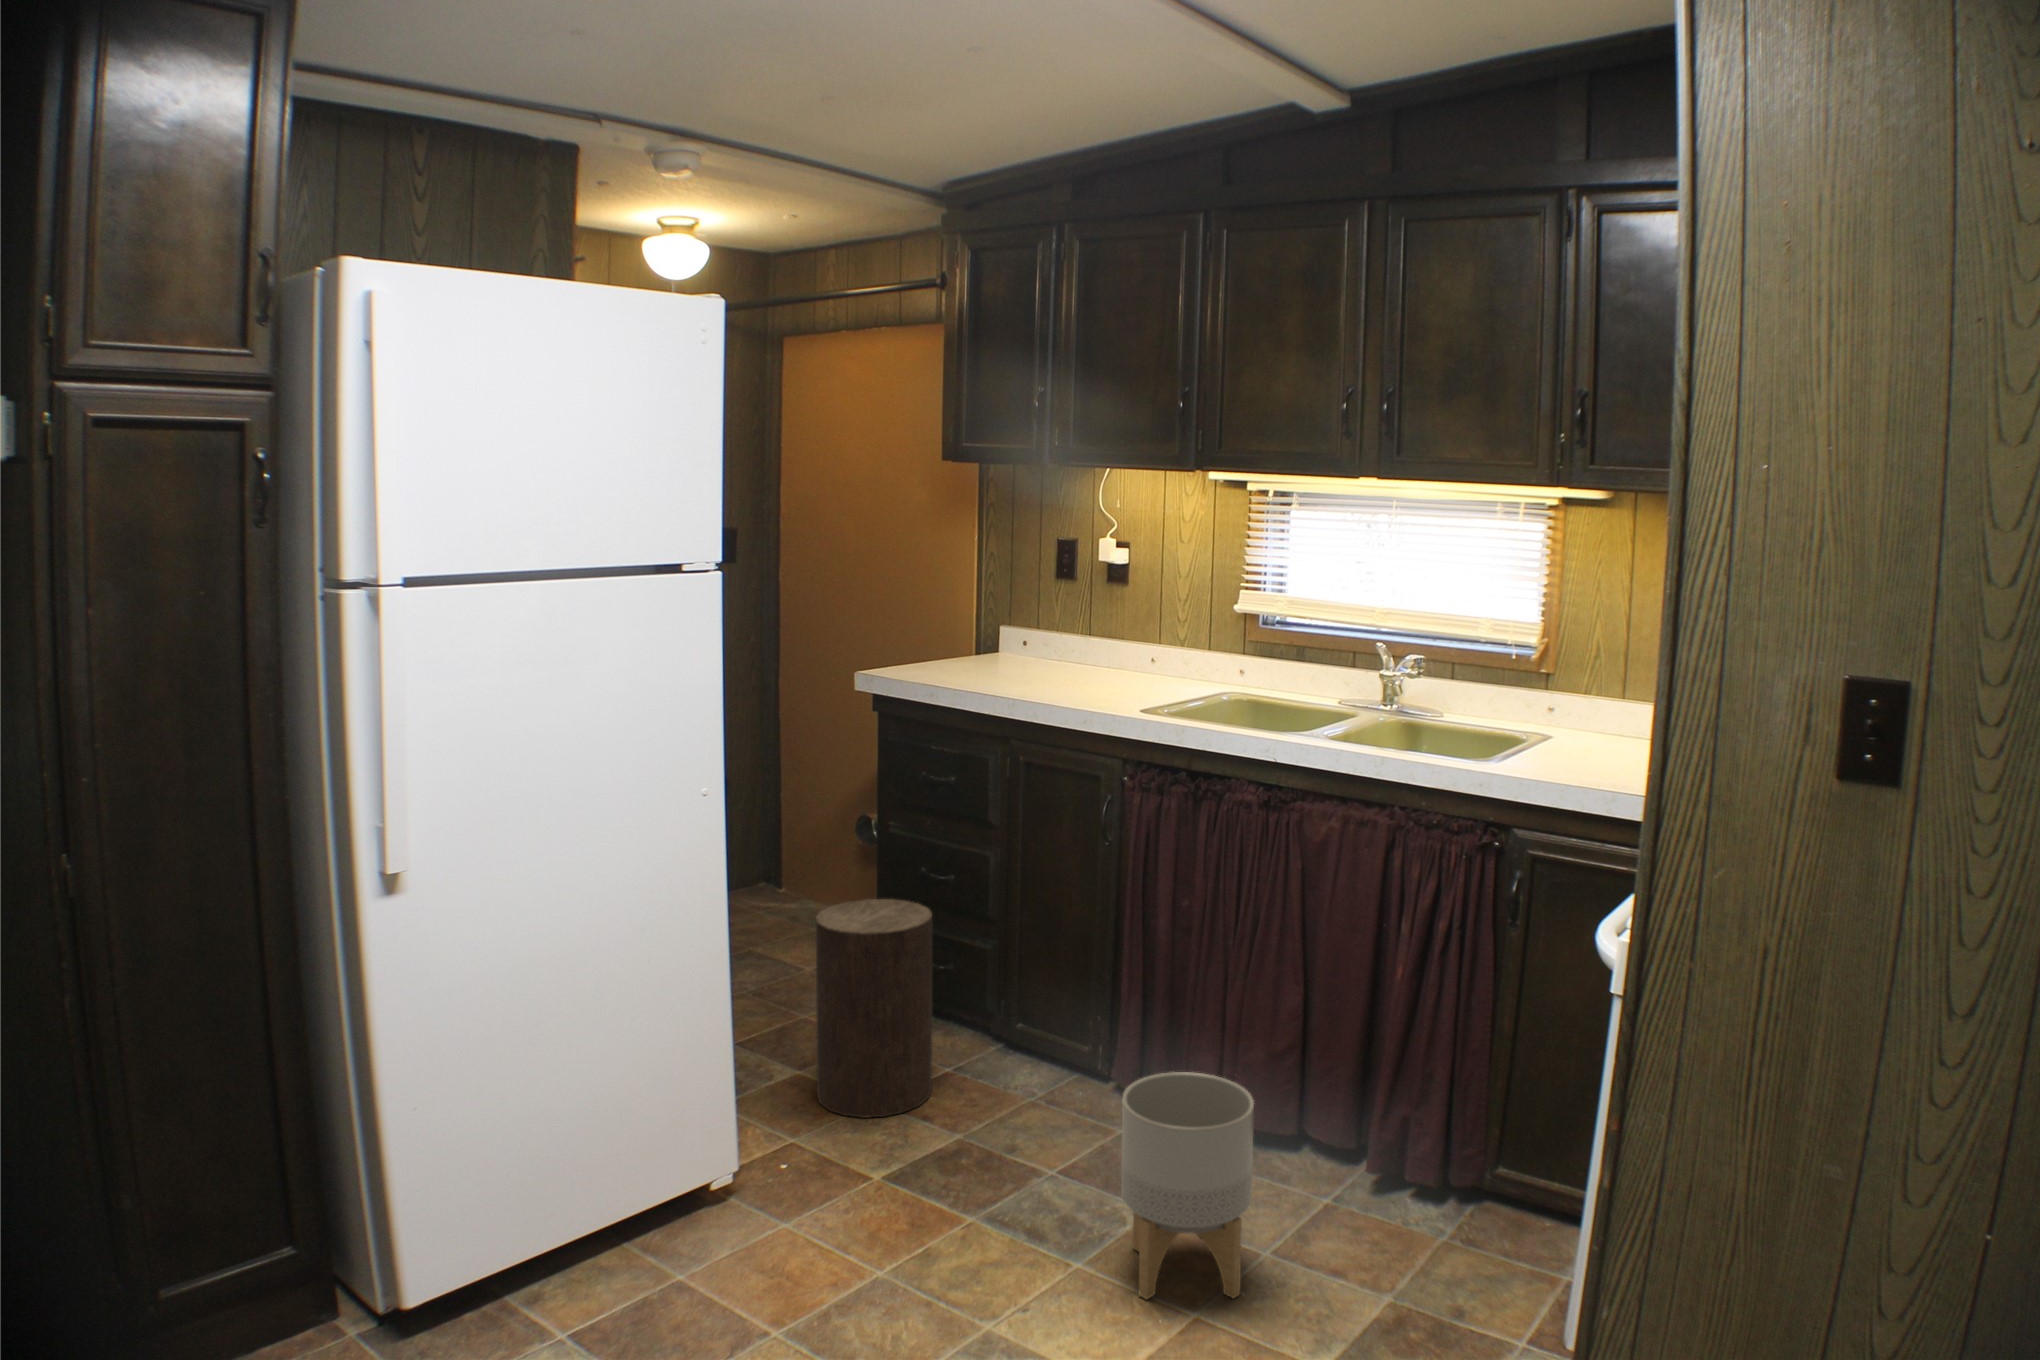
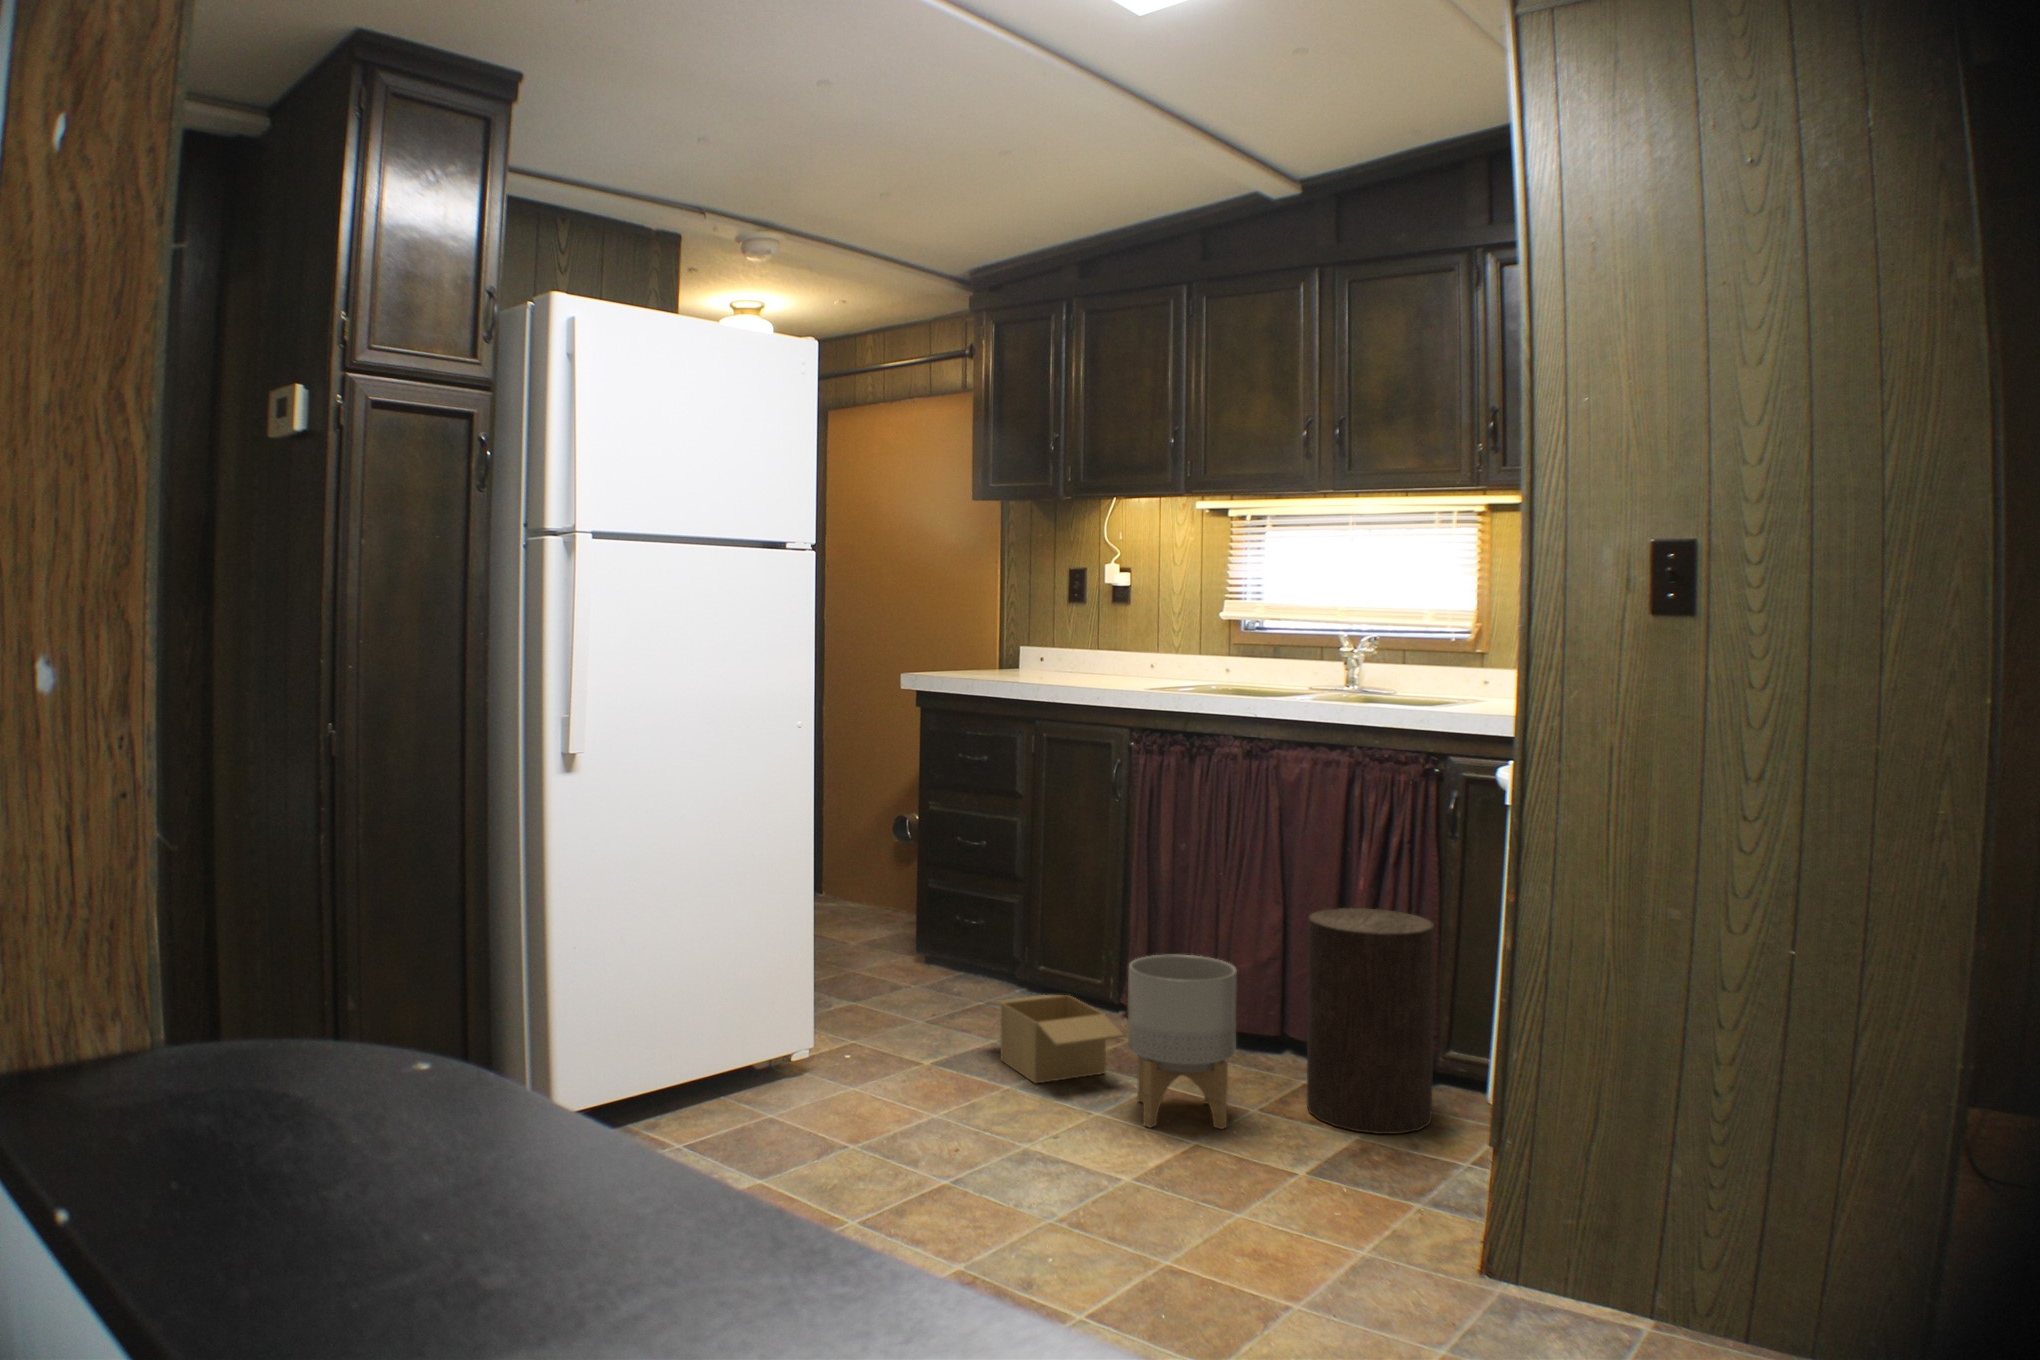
stool: present [816,899,932,1118] -> present [1307,908,1434,1134]
cardboard box: none [954,1087,1117,1221] -> present [988,995,1124,1083]

